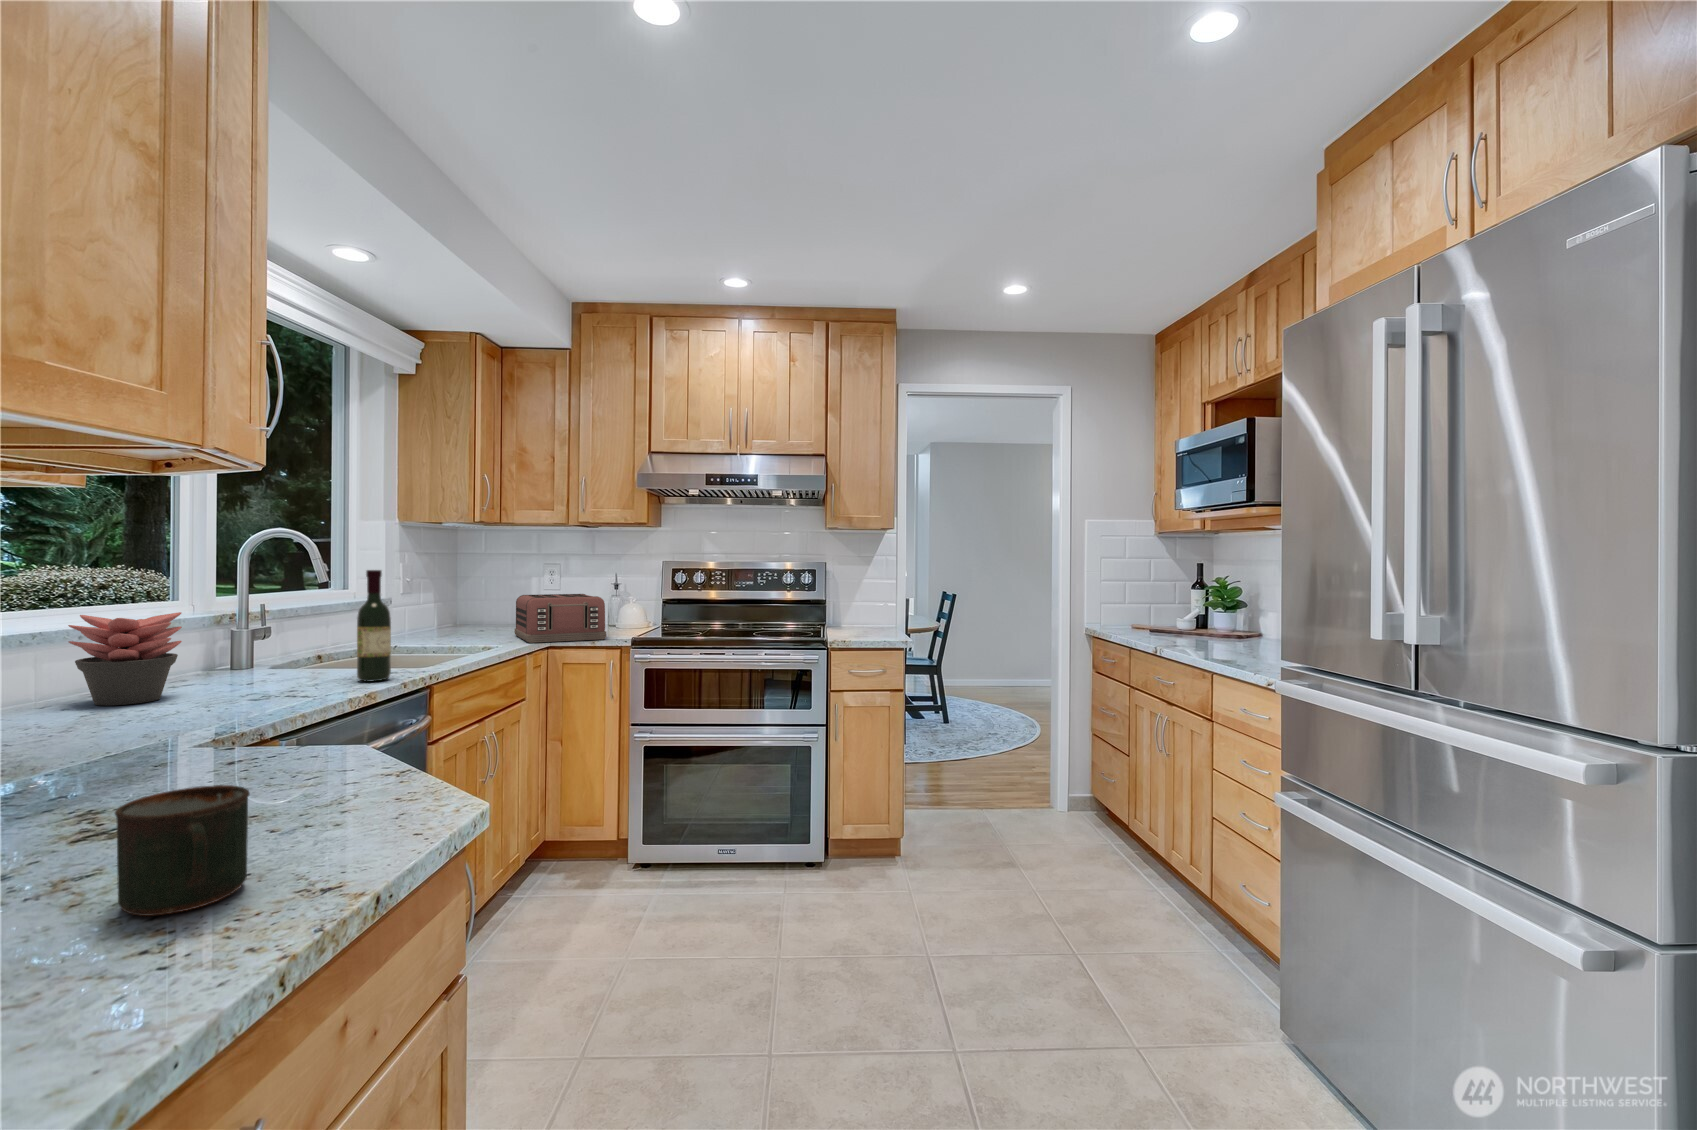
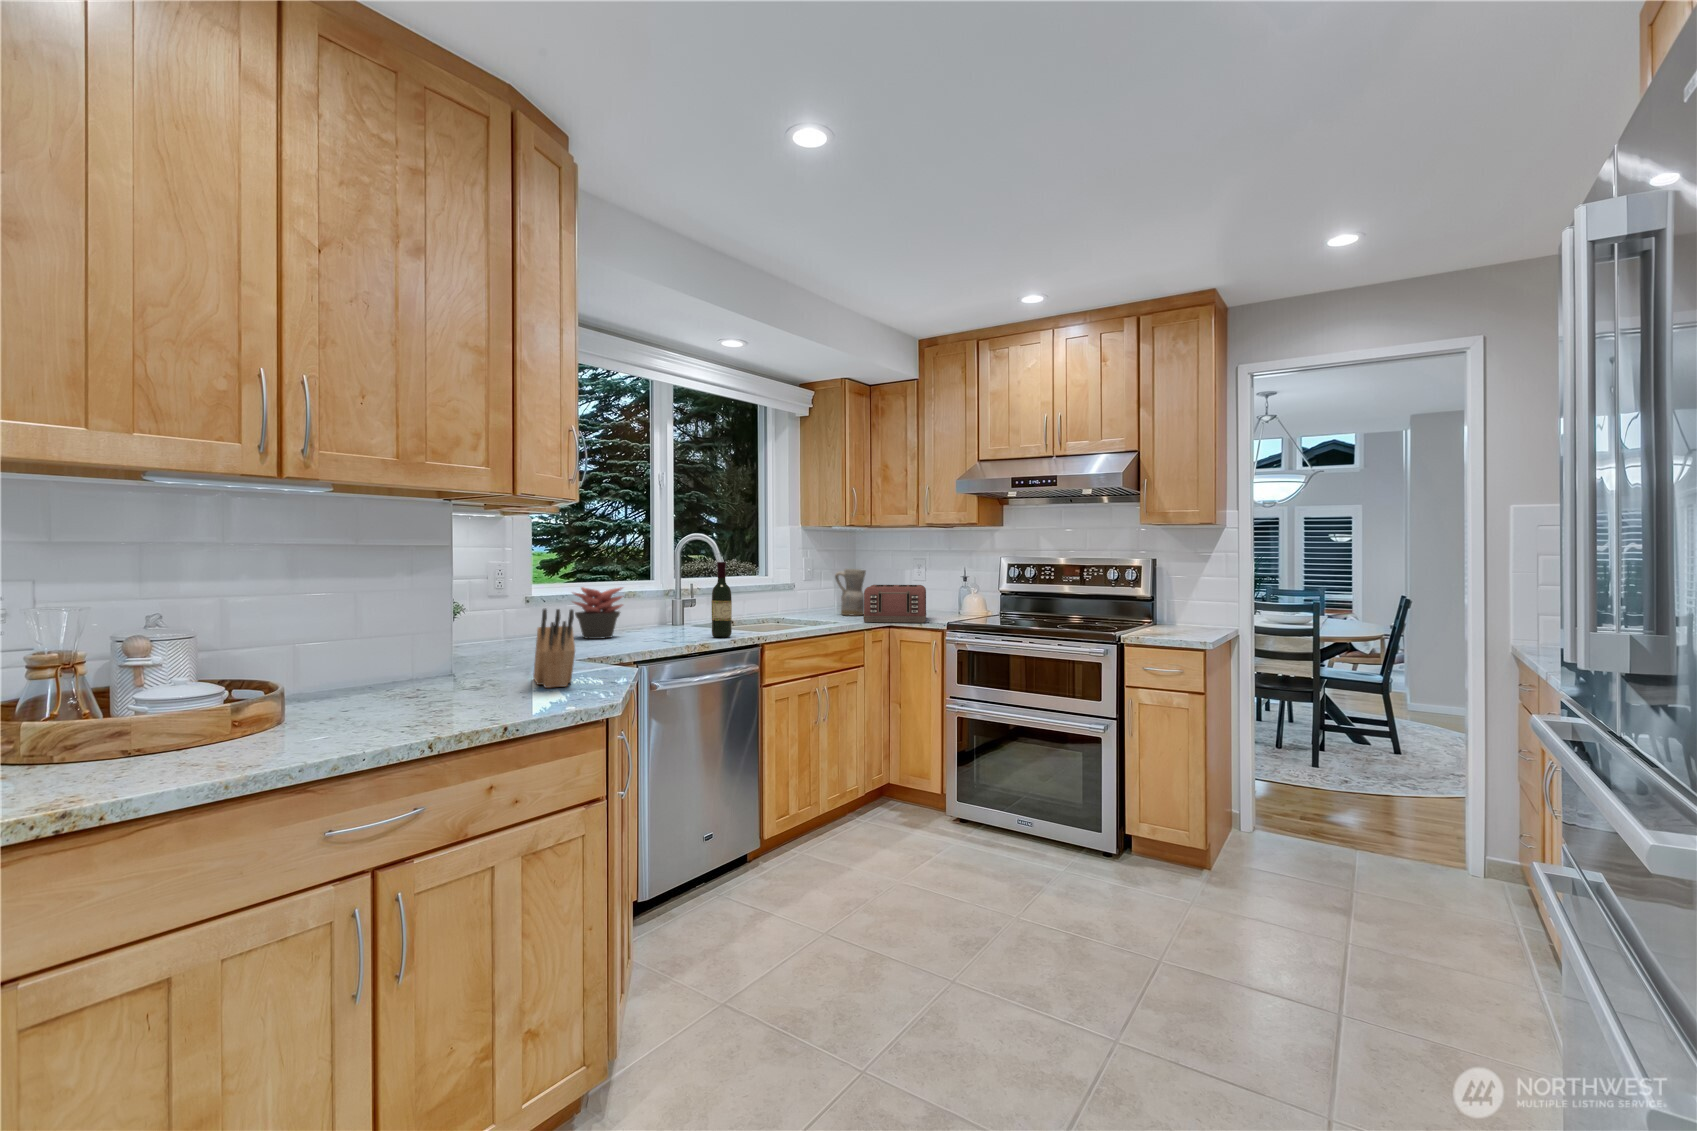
ceramic pitcher: none [461,575,505,635] -> present [835,569,866,616]
knife block: none [188,666,346,818] -> present [533,608,575,688]
mug: present [115,785,250,916] -> none [442,658,495,710]

